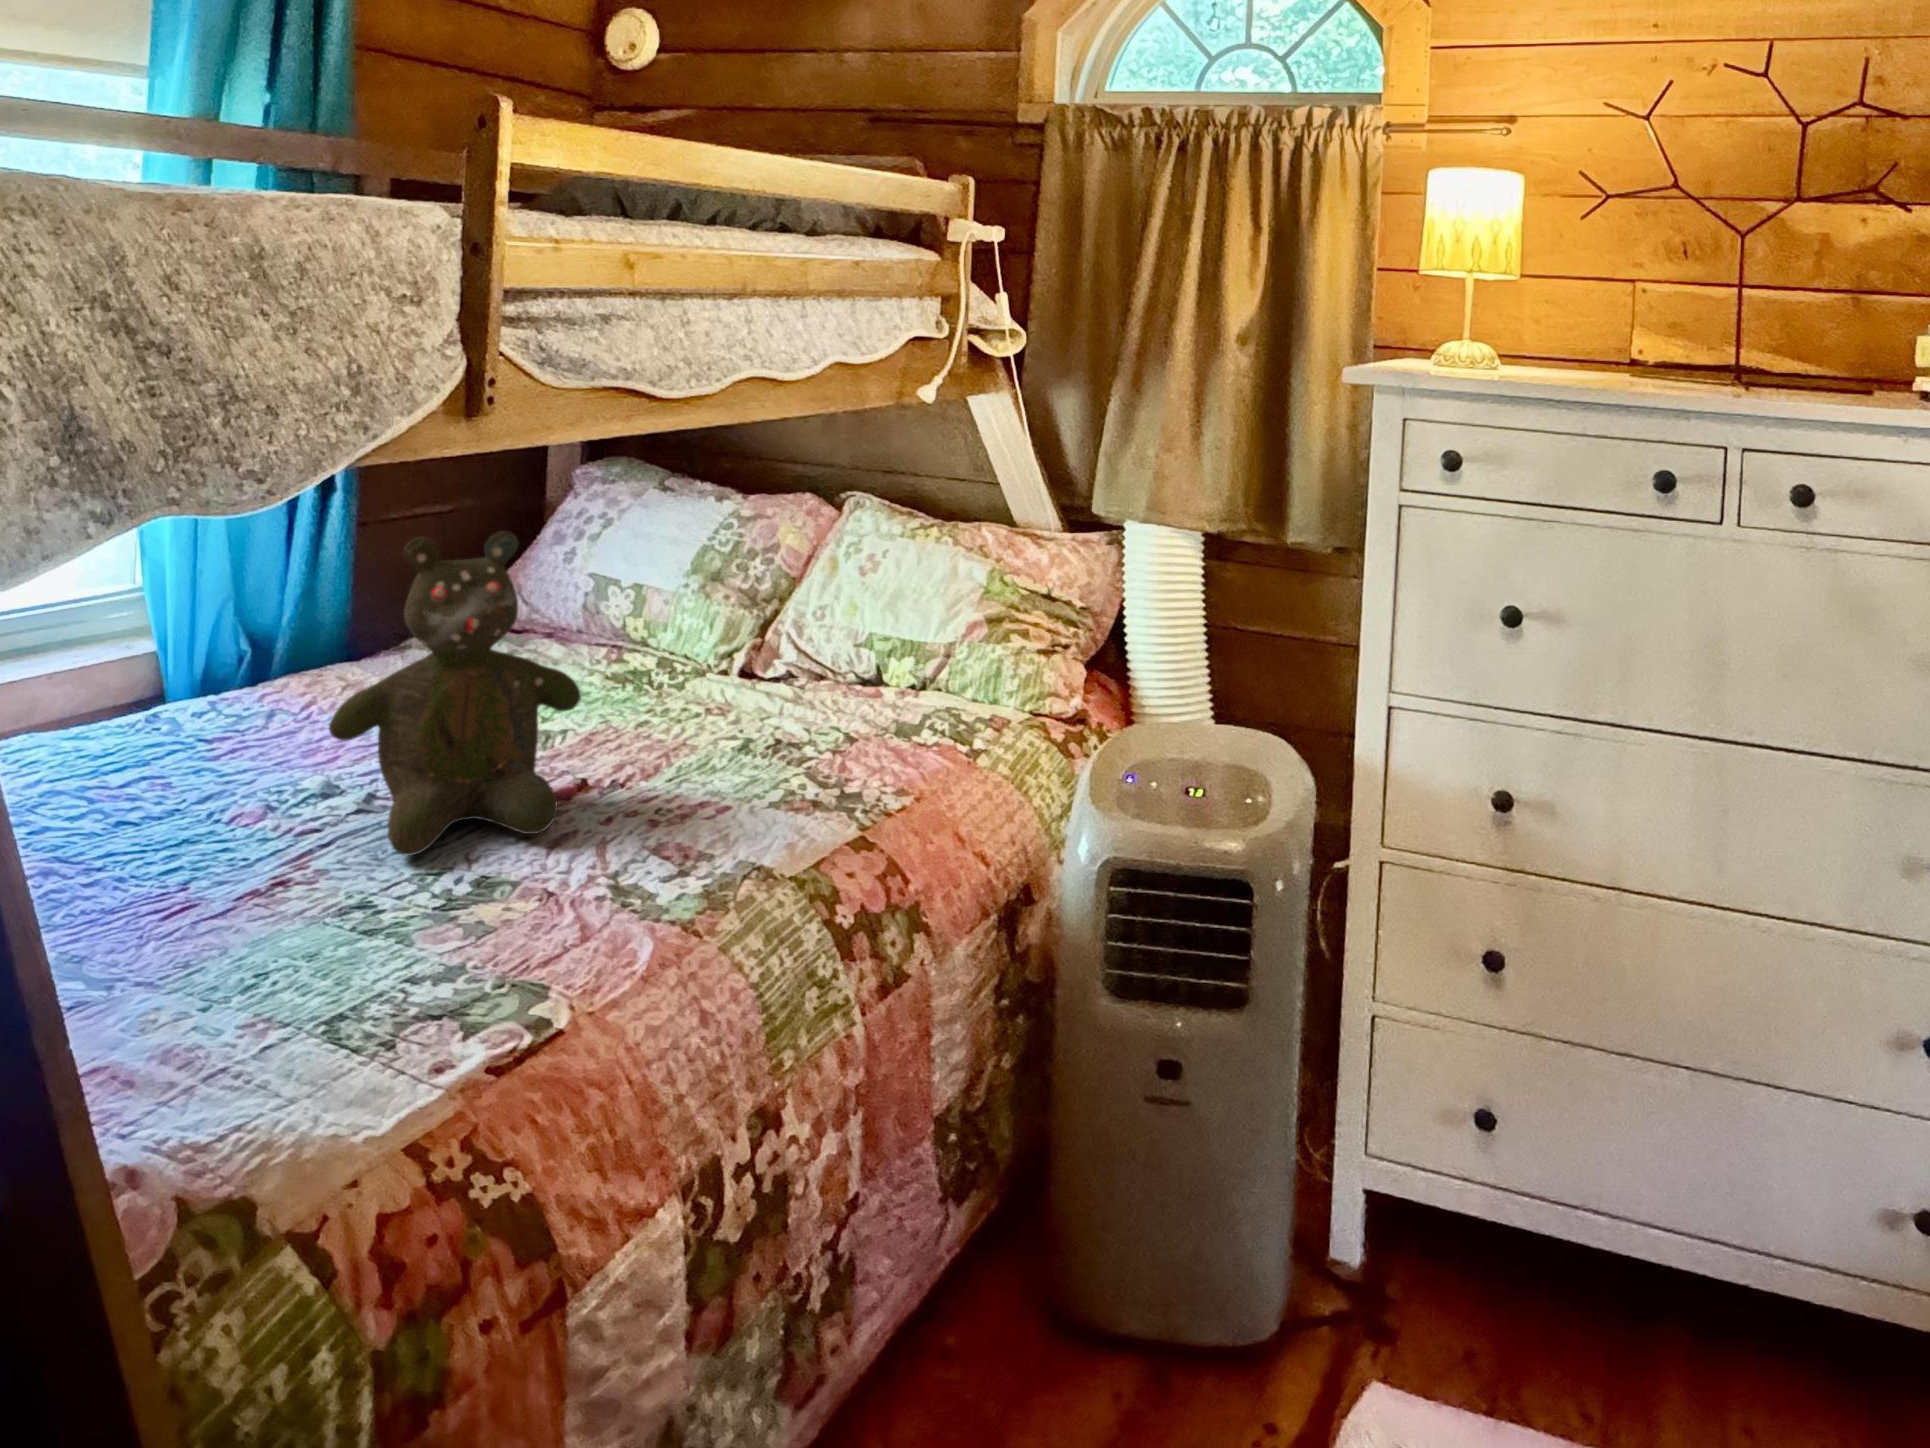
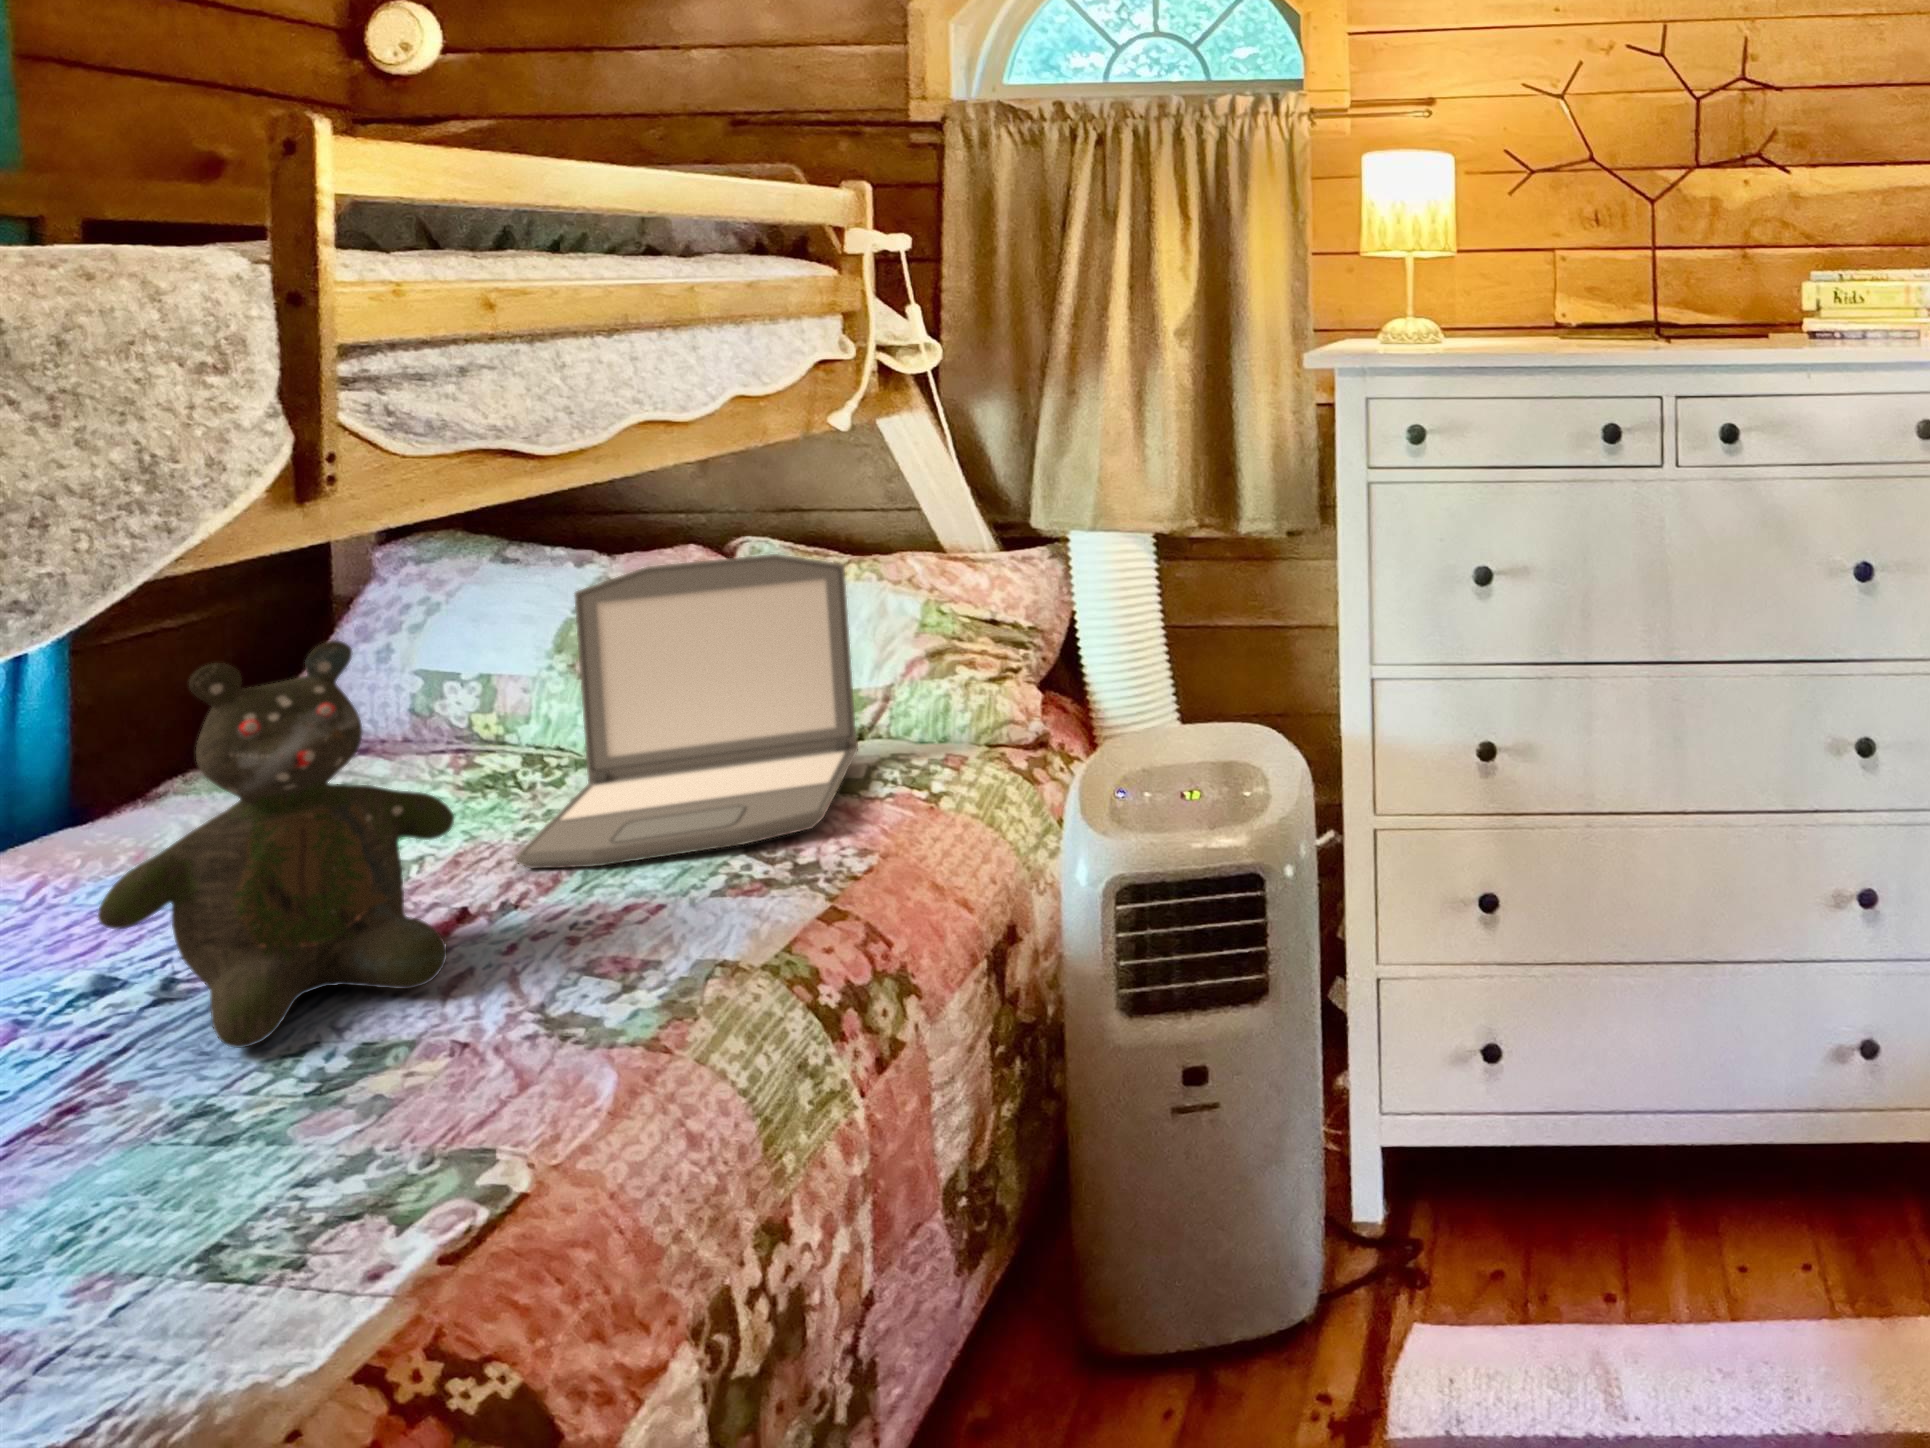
laptop: none [631,505,915,764] -> present [515,554,858,868]

